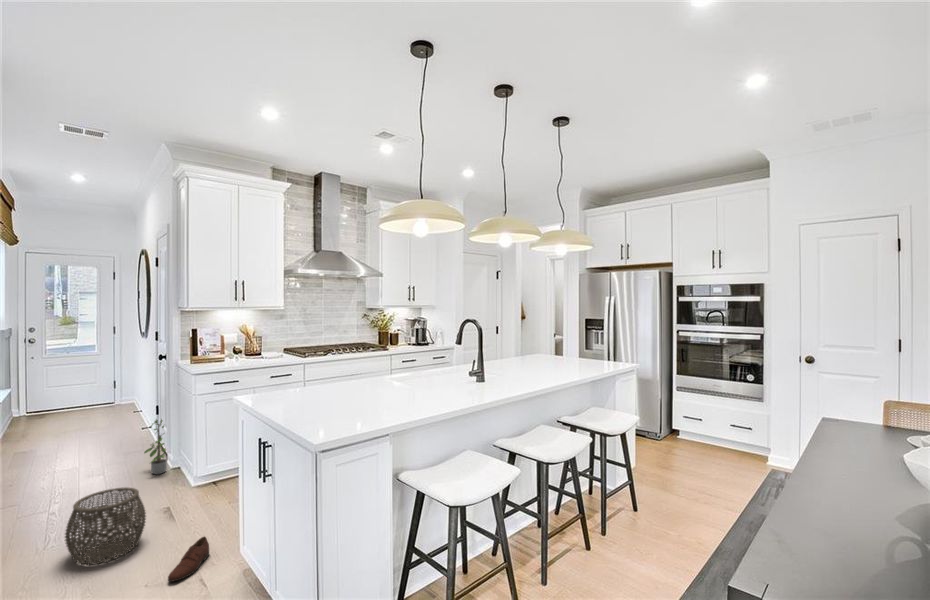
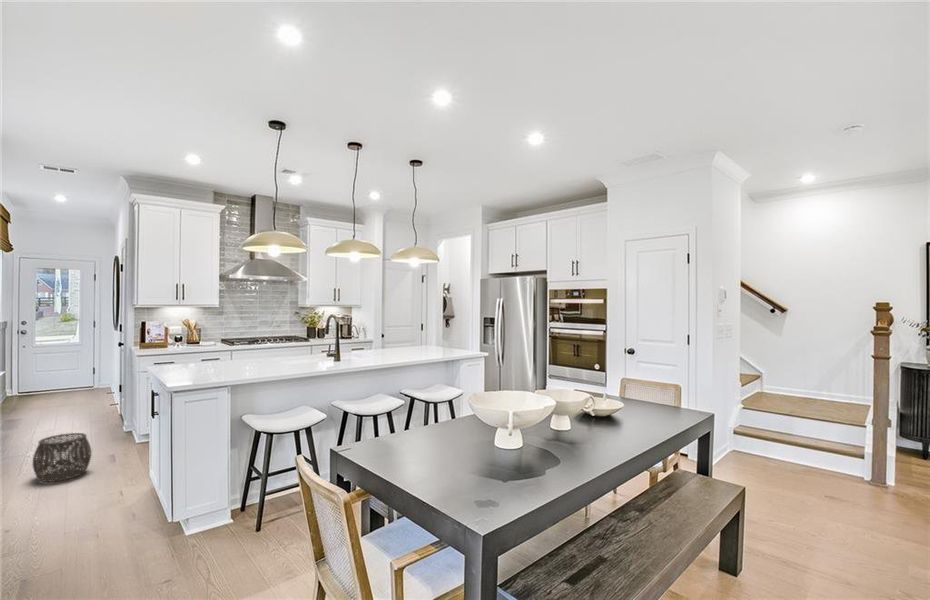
potted plant: present [144,419,167,474] -> none [103,391,123,435]
shoe: present [168,536,209,581] -> none [99,466,133,490]

